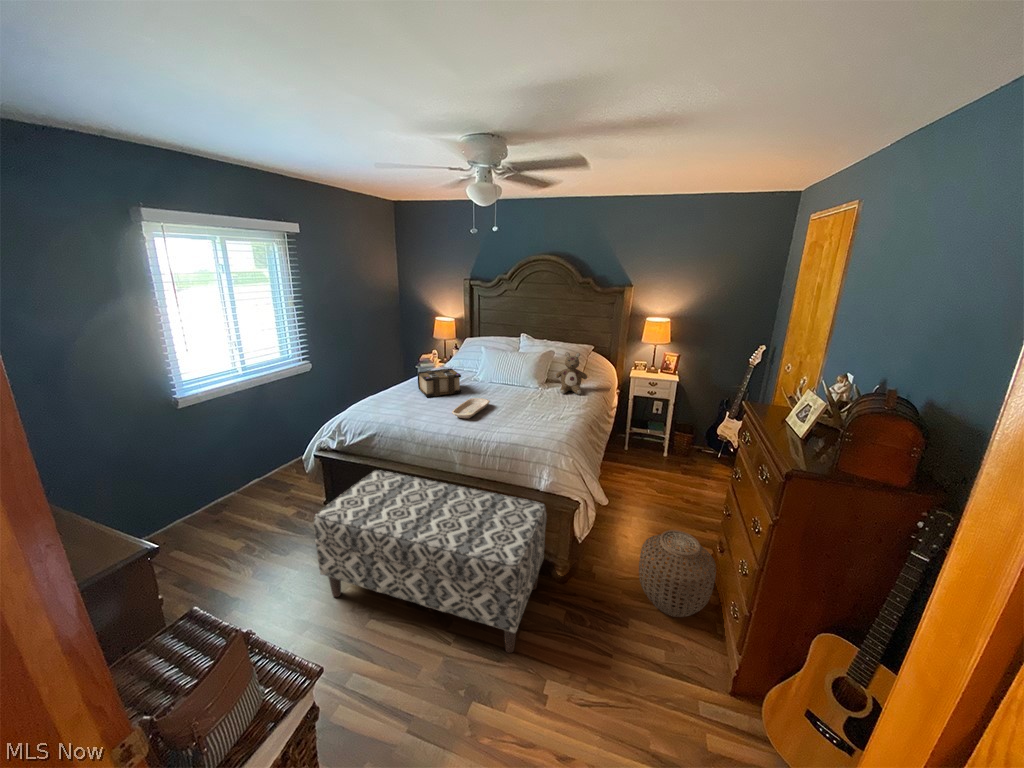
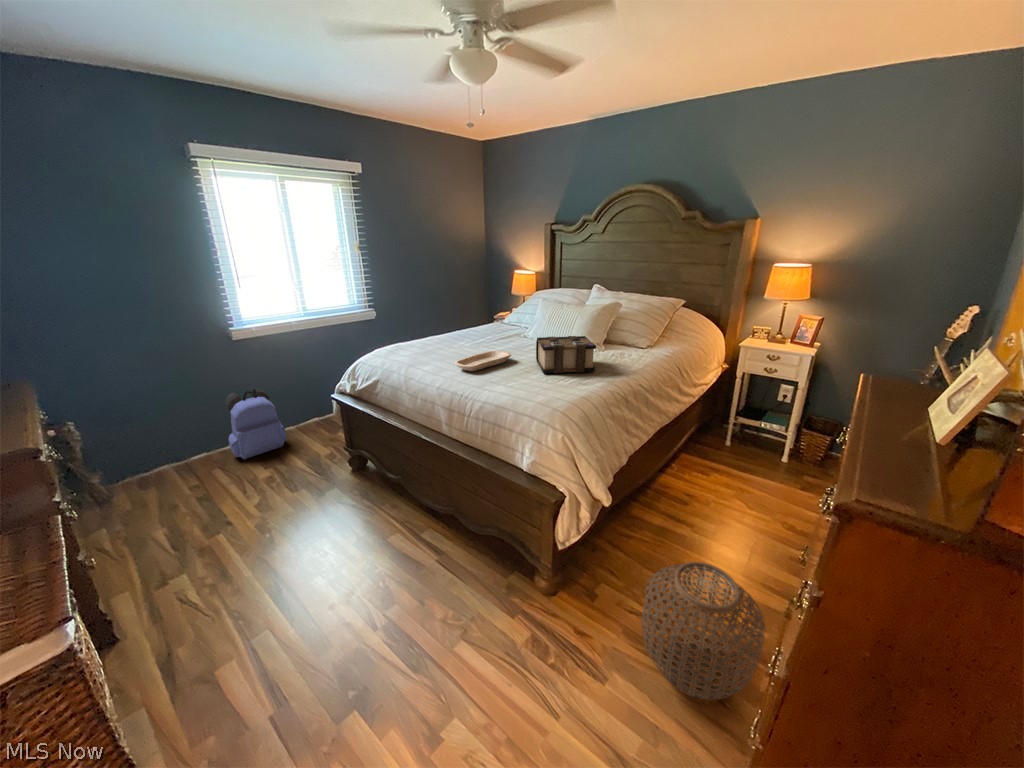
stuffed bear: present [555,352,587,394] -> none [614,302,657,358]
book: present [418,369,462,397] -> present [536,336,596,374]
backpack: none [177,456,245,534] -> present [225,388,287,459]
bench: present [314,470,547,653] -> none [273,418,522,665]

